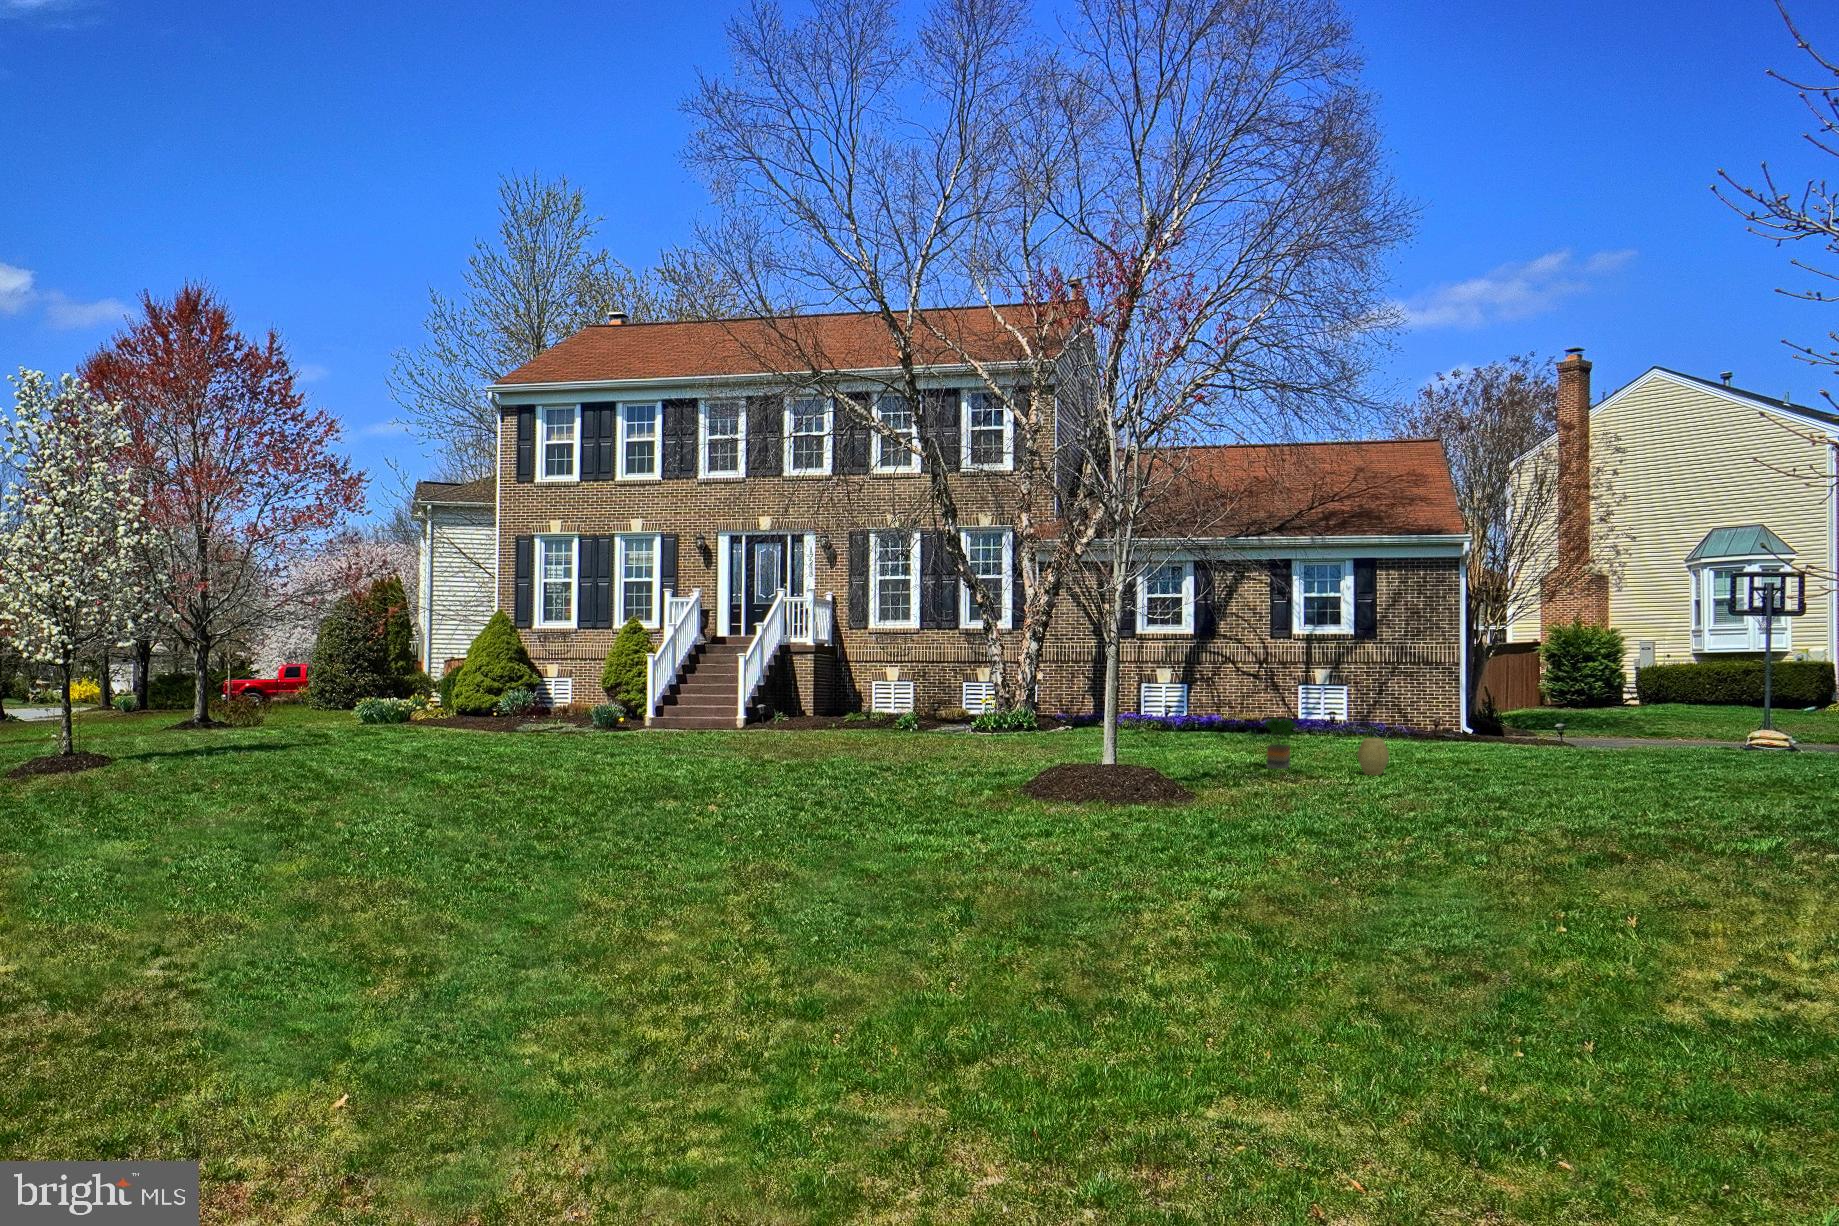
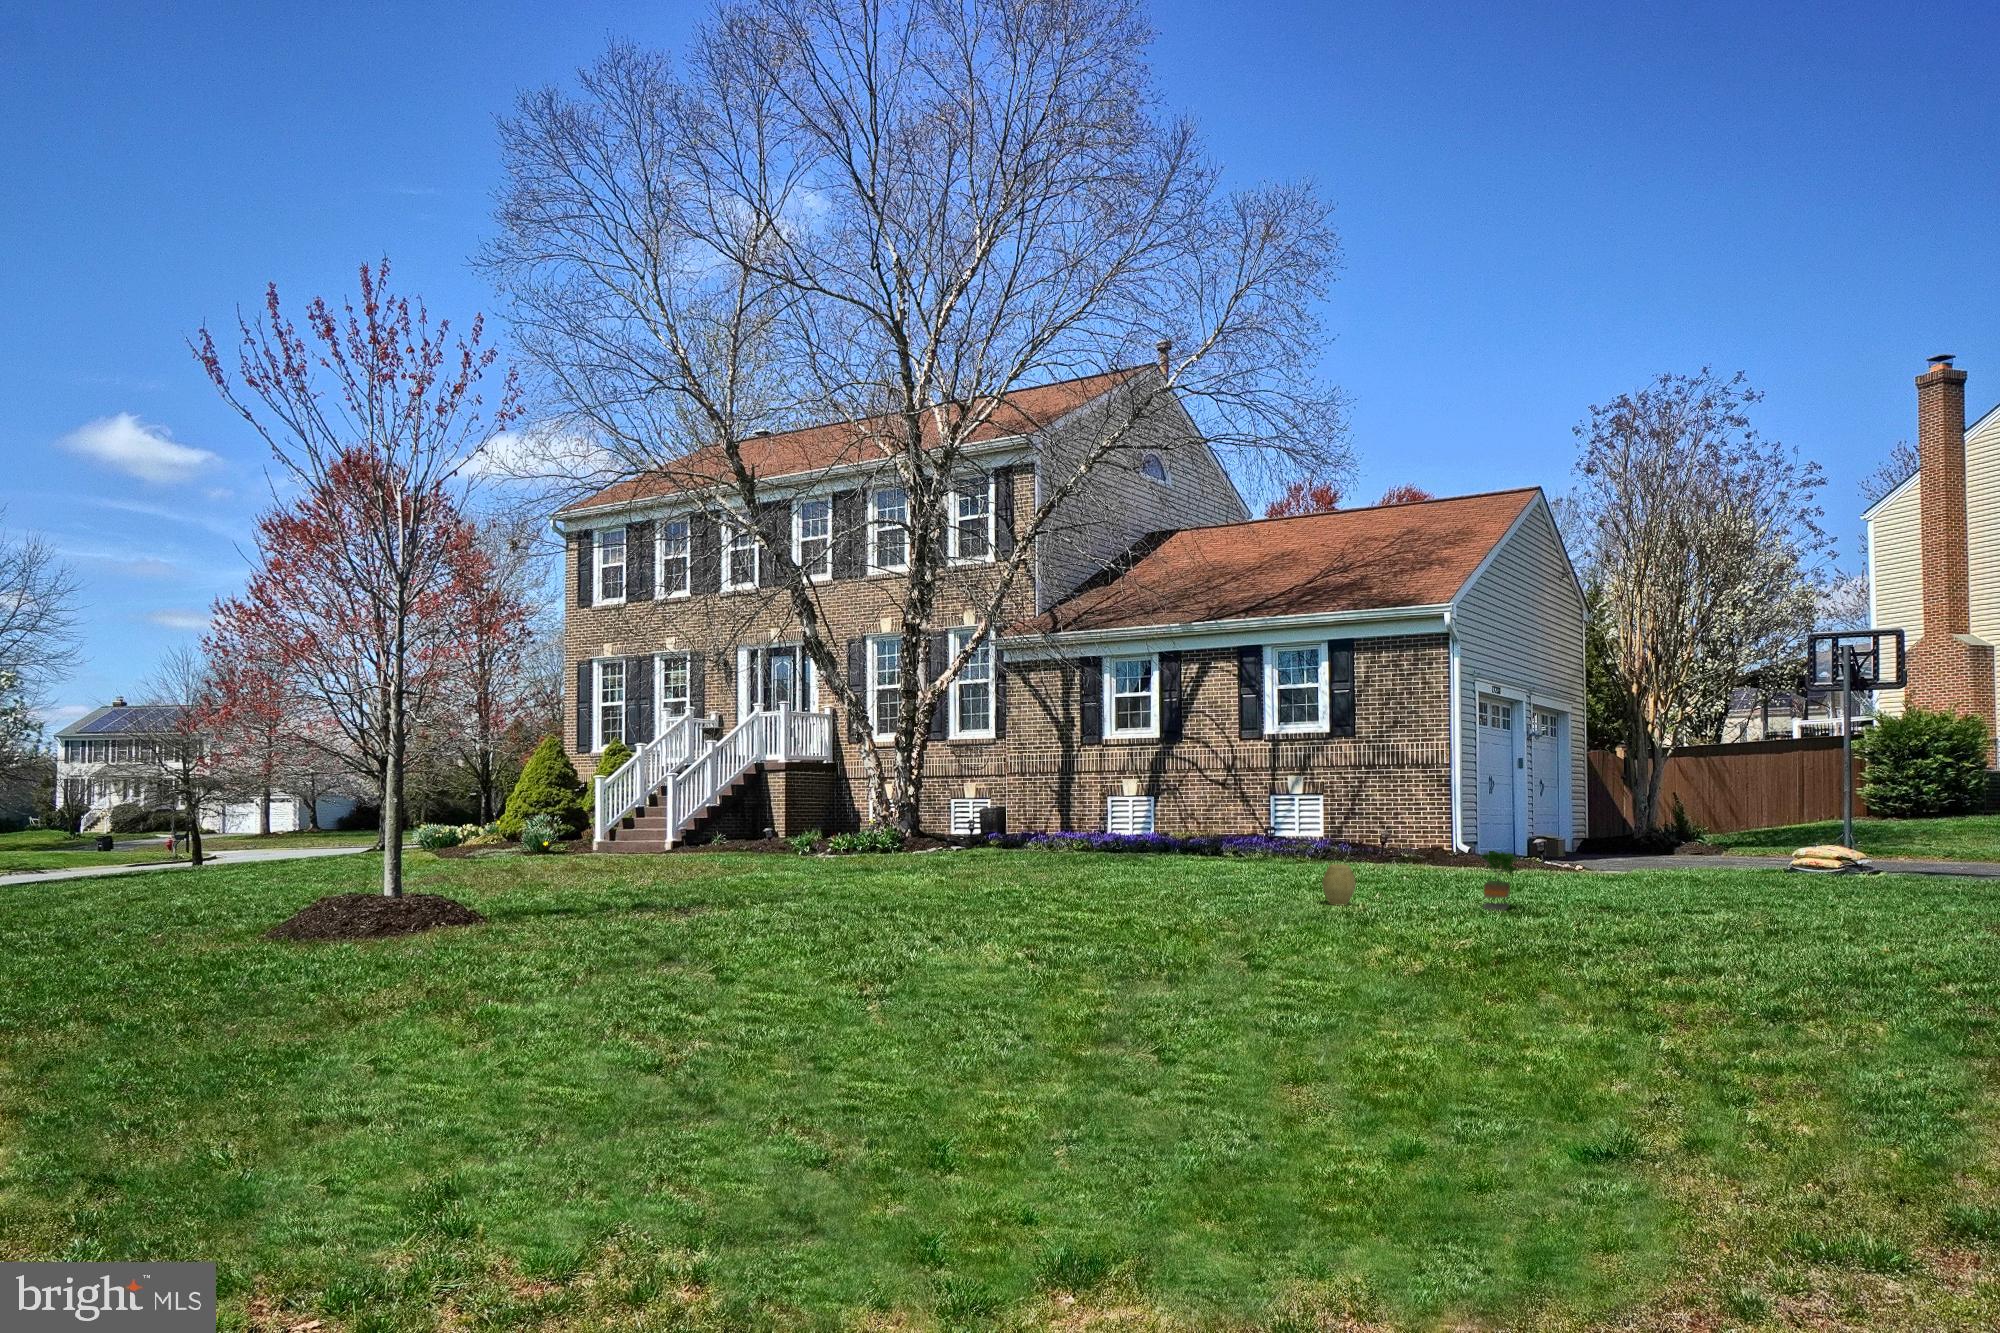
potted tree: present [1265,718,1297,769] -> present [1482,851,1519,911]

